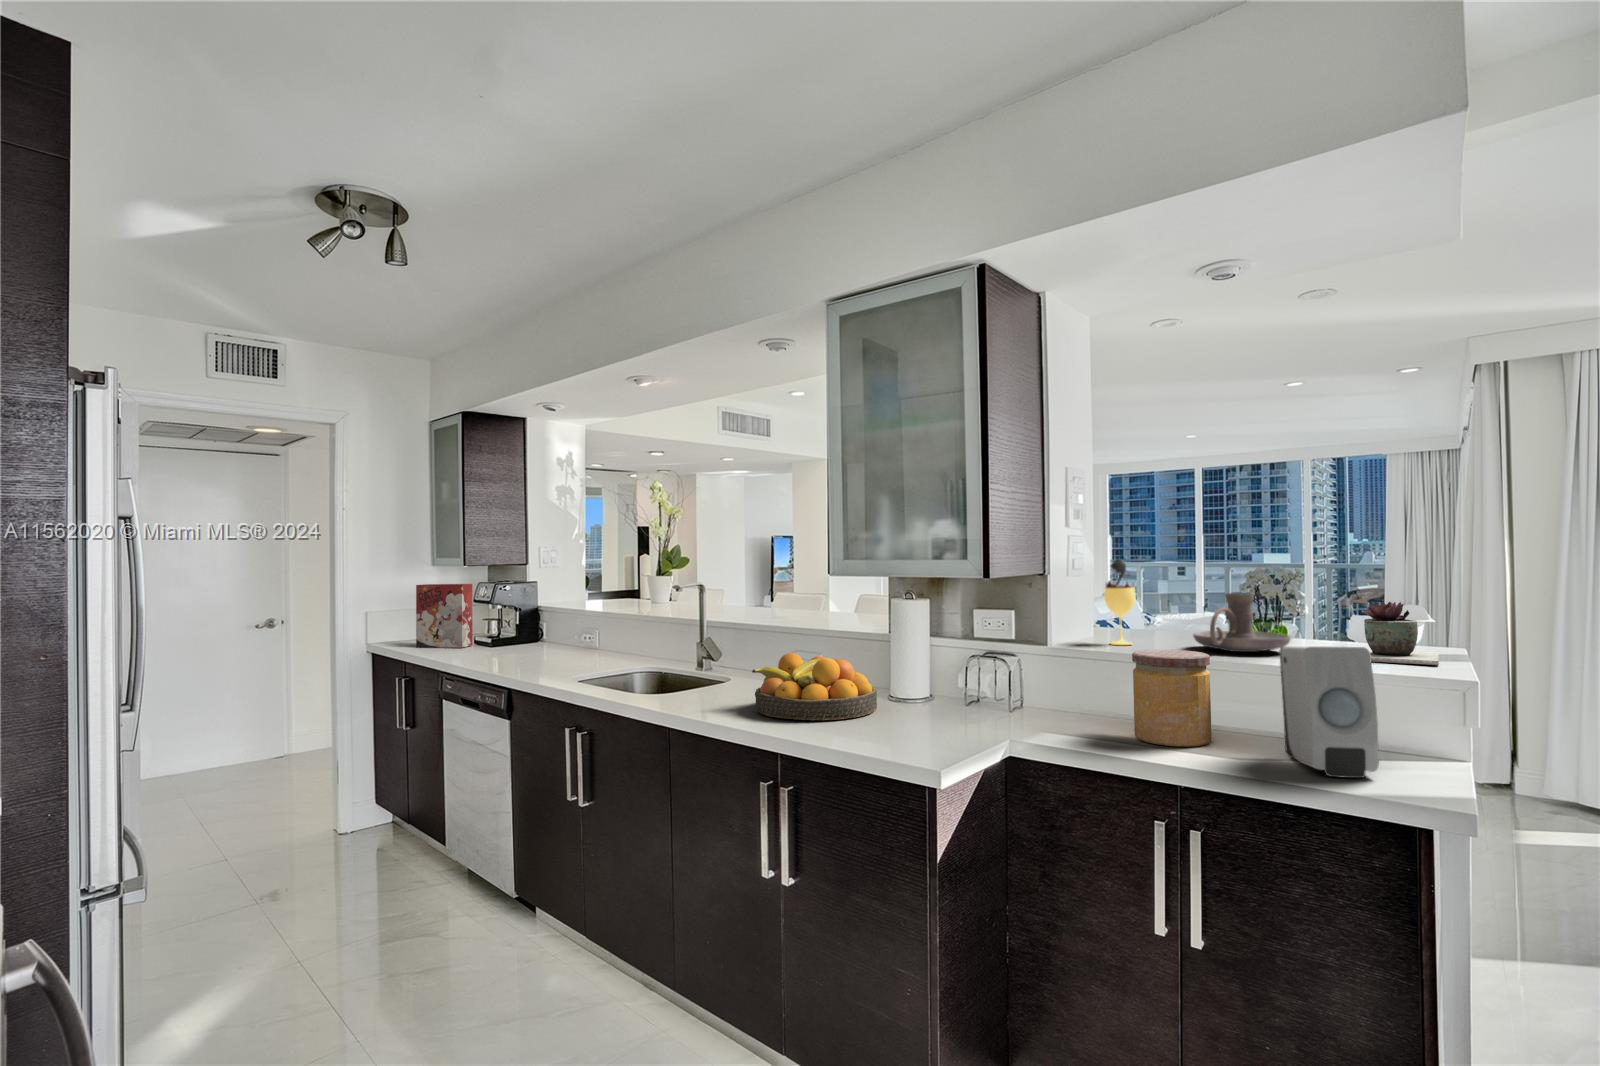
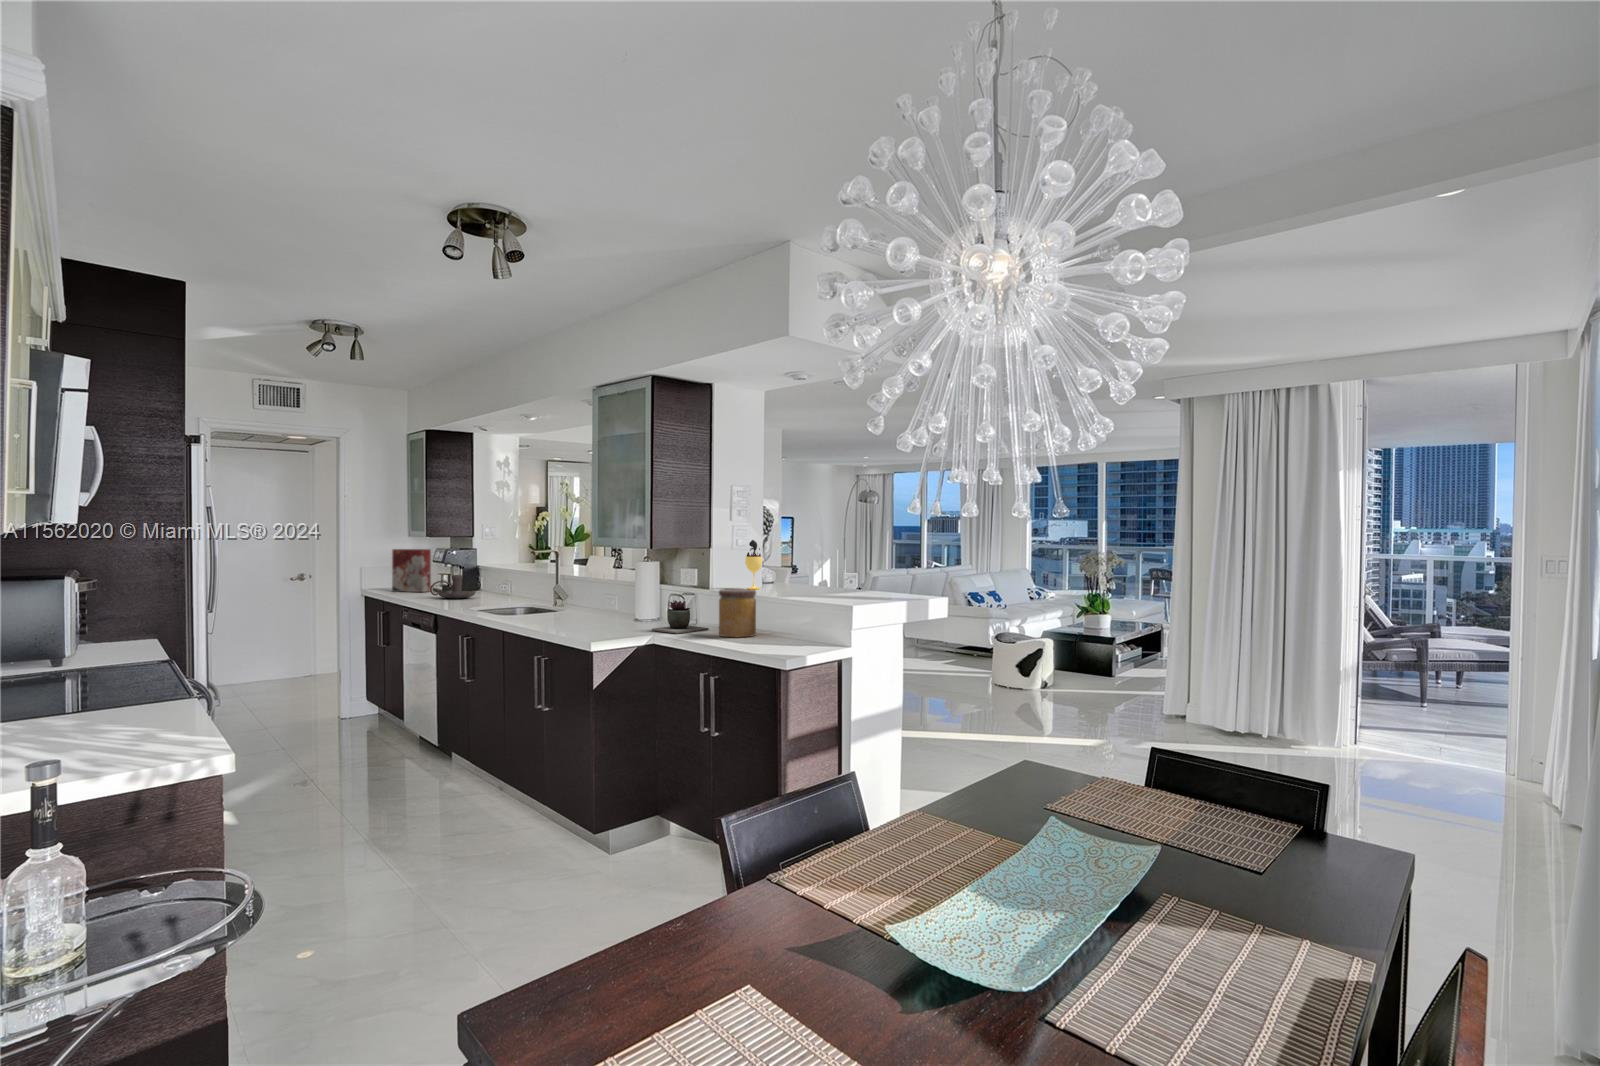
candle holder: present [1193,593,1291,652] -> present [430,575,476,599]
succulent plant: present [1362,602,1439,665] -> present [652,600,709,633]
soap dispenser: present [1280,646,1379,778] -> none [758,584,796,647]
fruit bowl: present [752,653,877,720] -> none [549,591,620,626]

